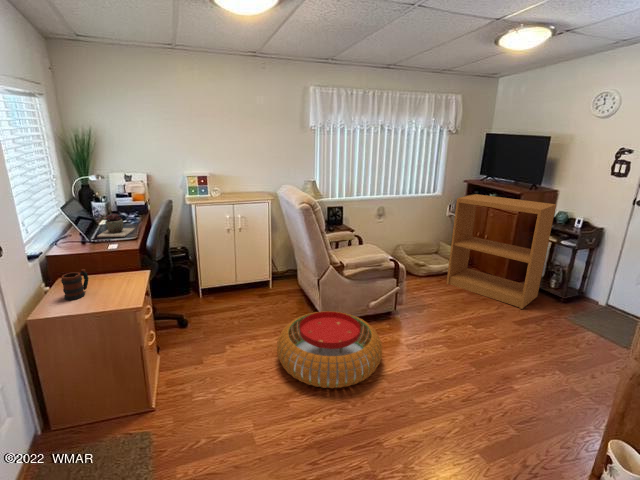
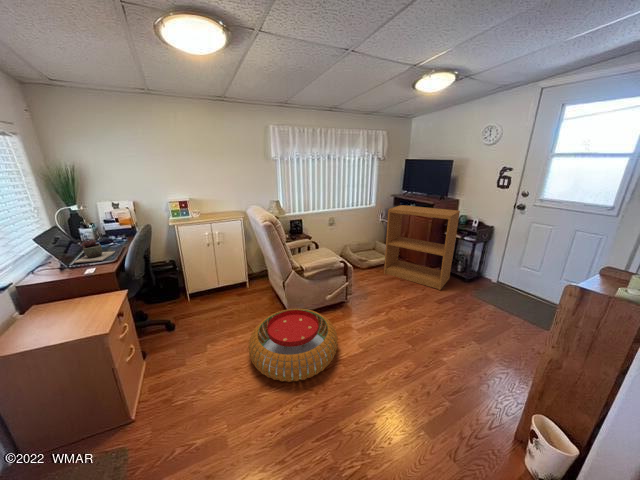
mug: present [61,269,88,300] -> none [14,301,51,335]

